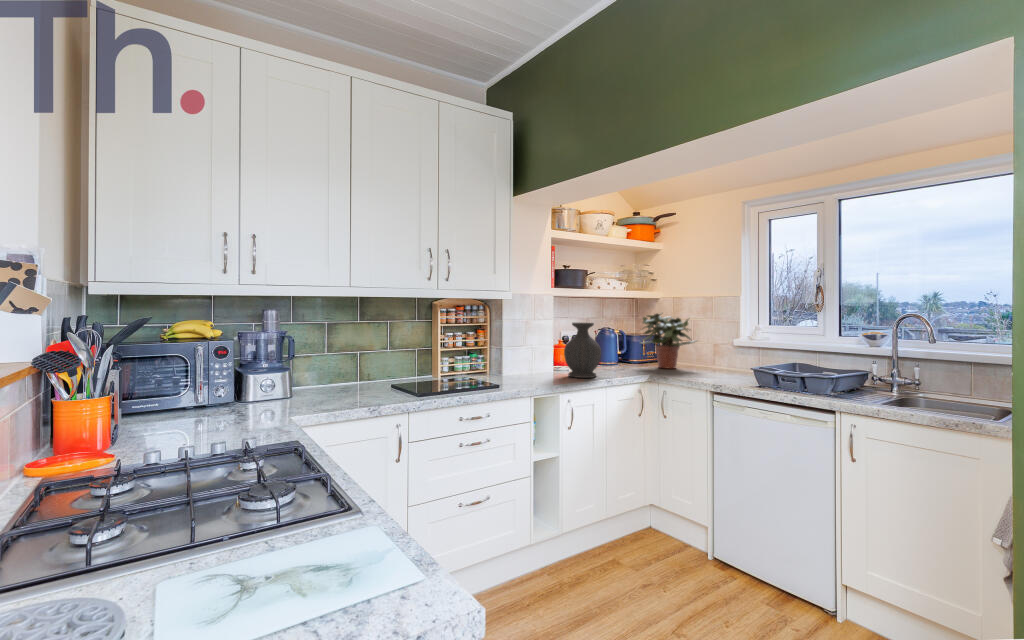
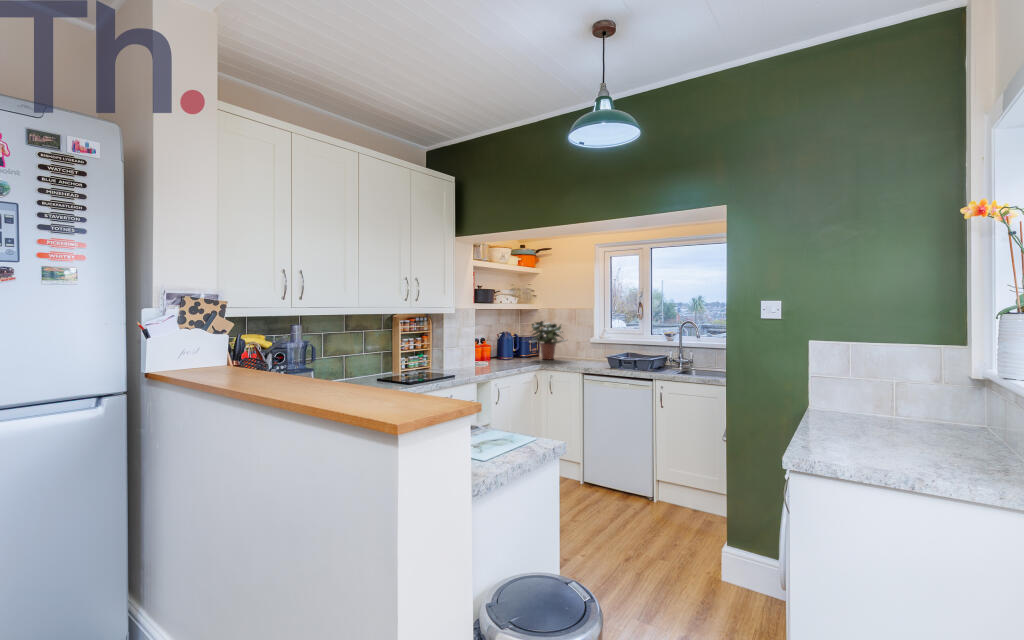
vase: present [564,323,601,378] -> none [486,329,511,368]

